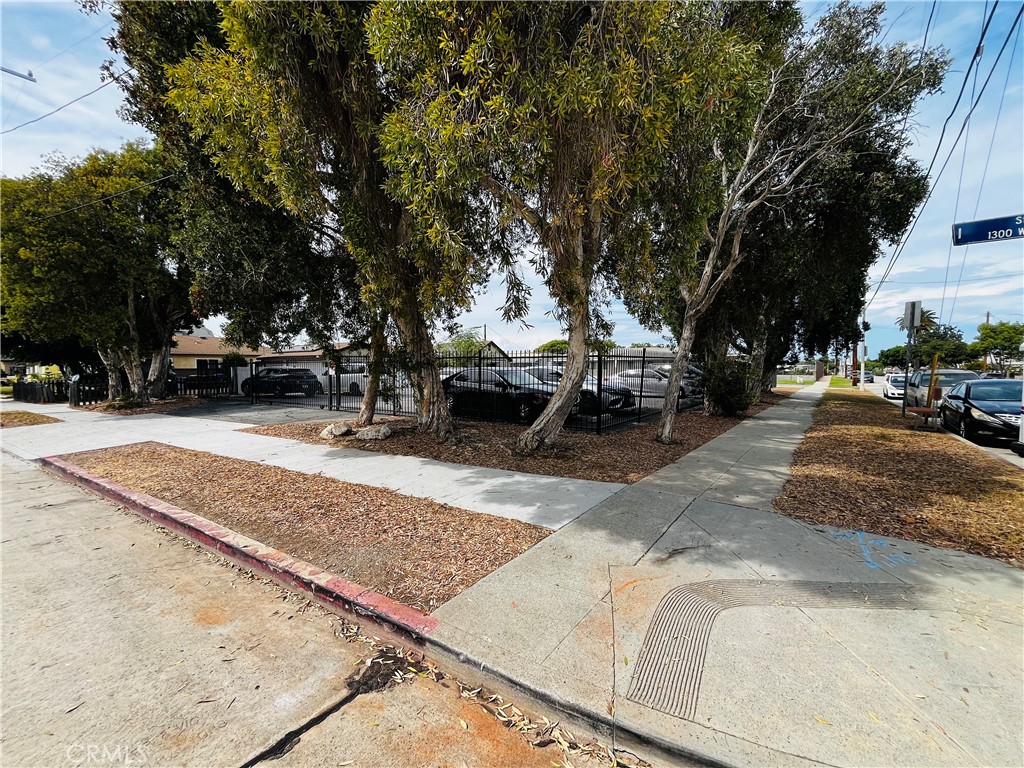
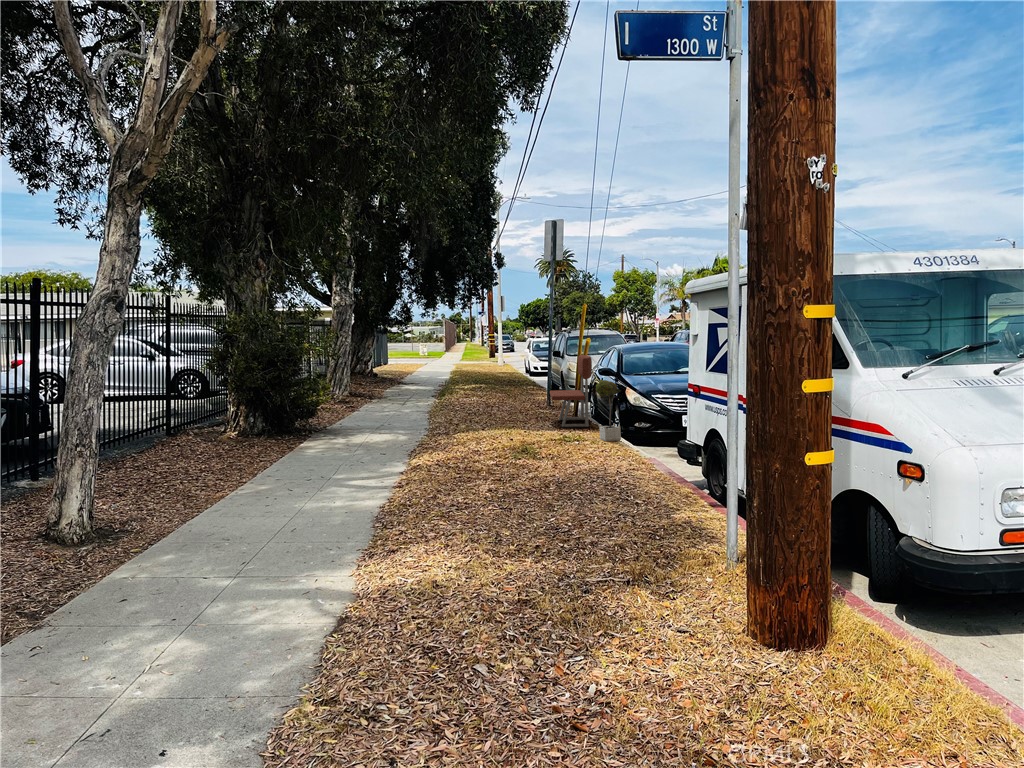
potted tree: none [944,401,966,440] -> present [596,379,621,441]

